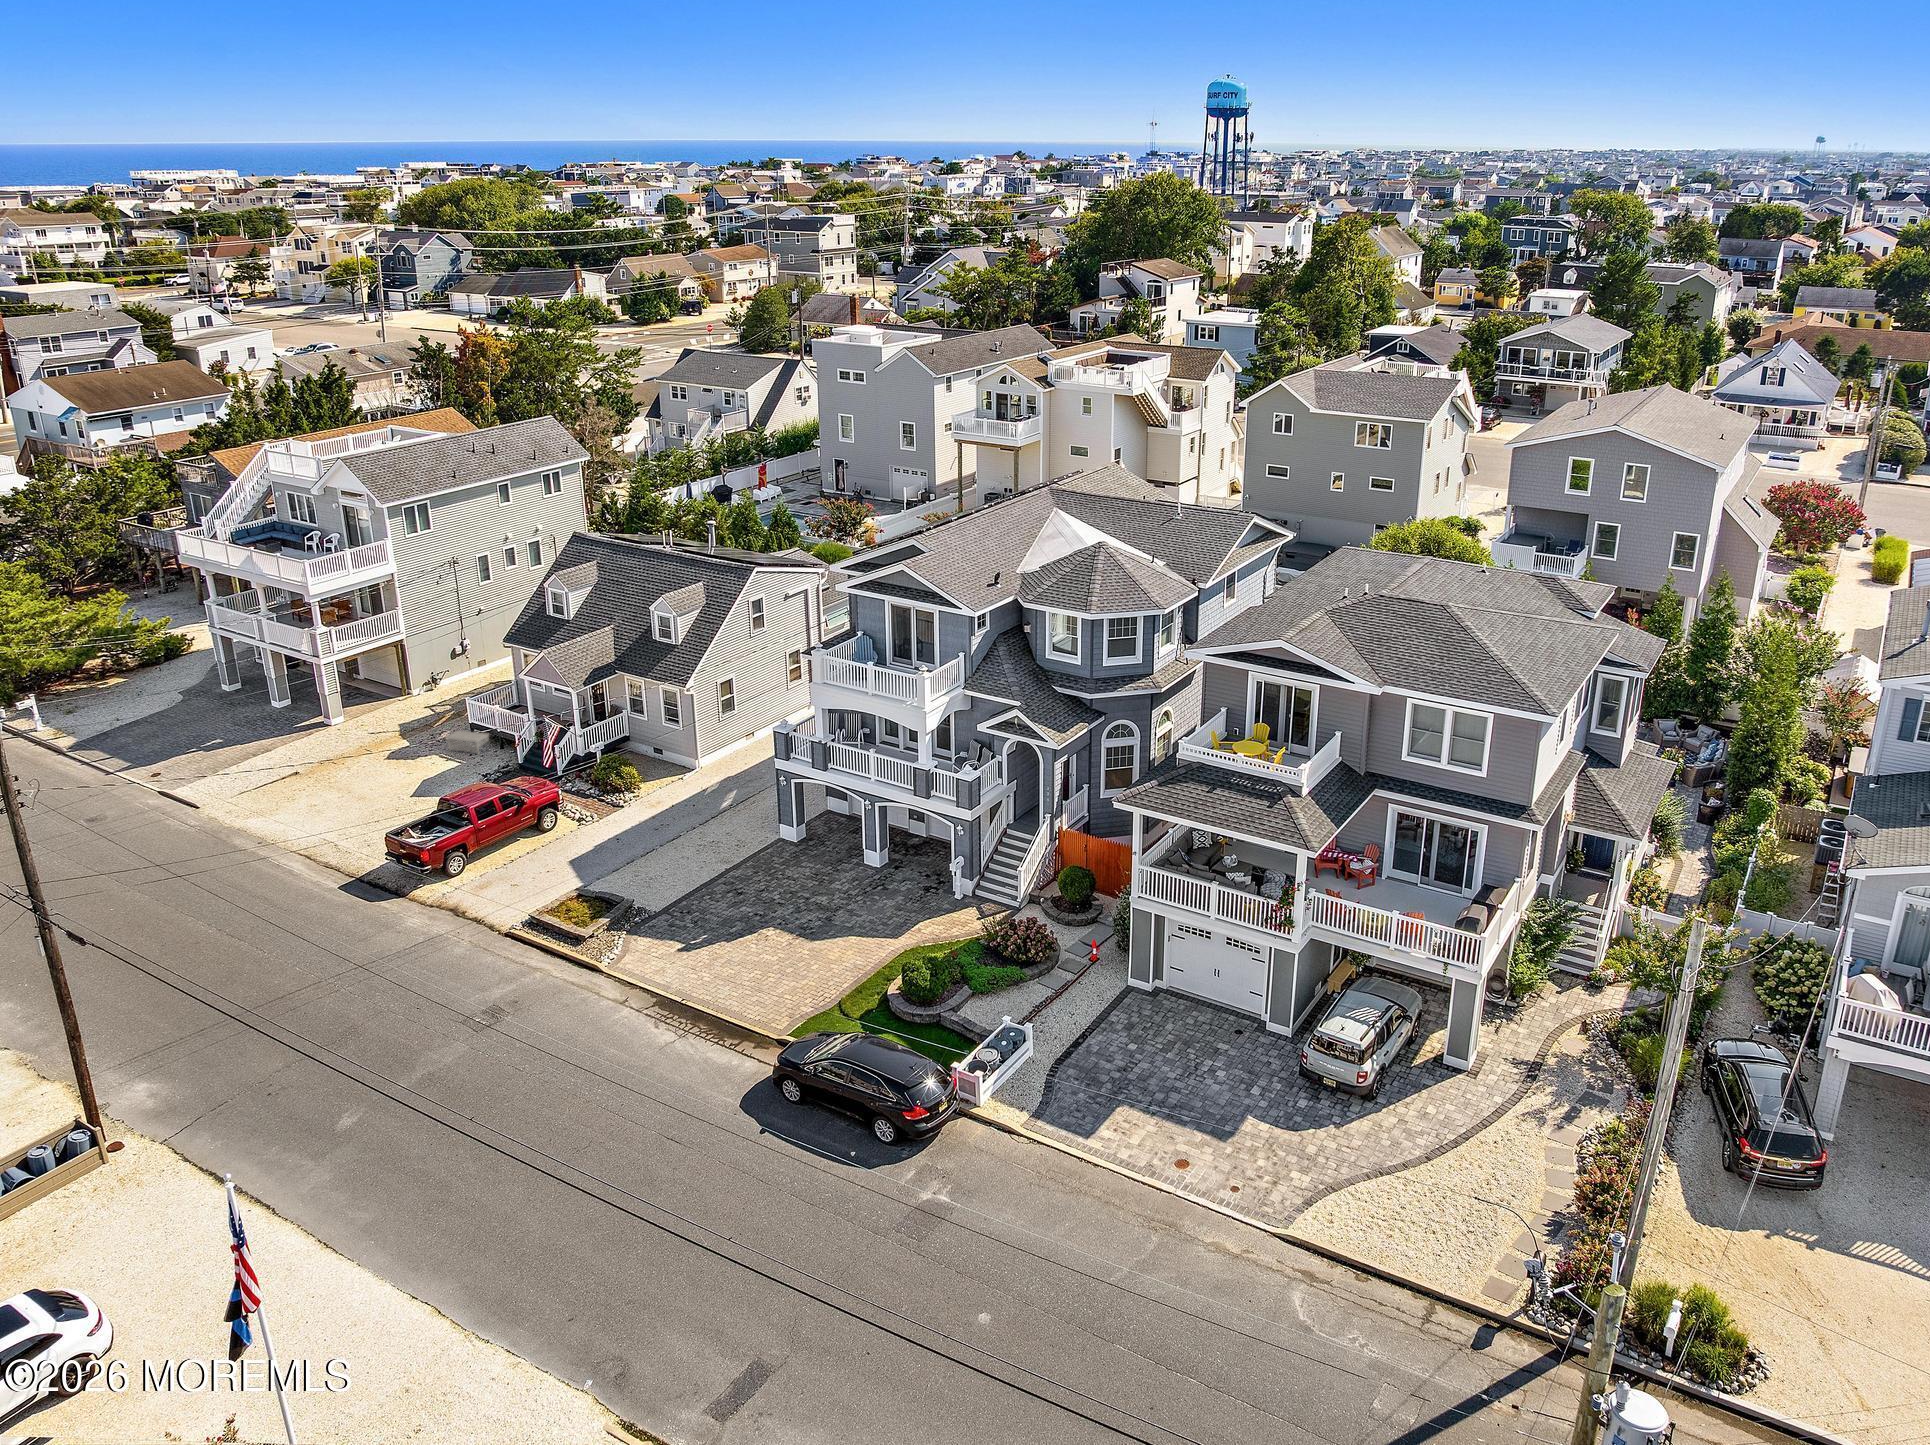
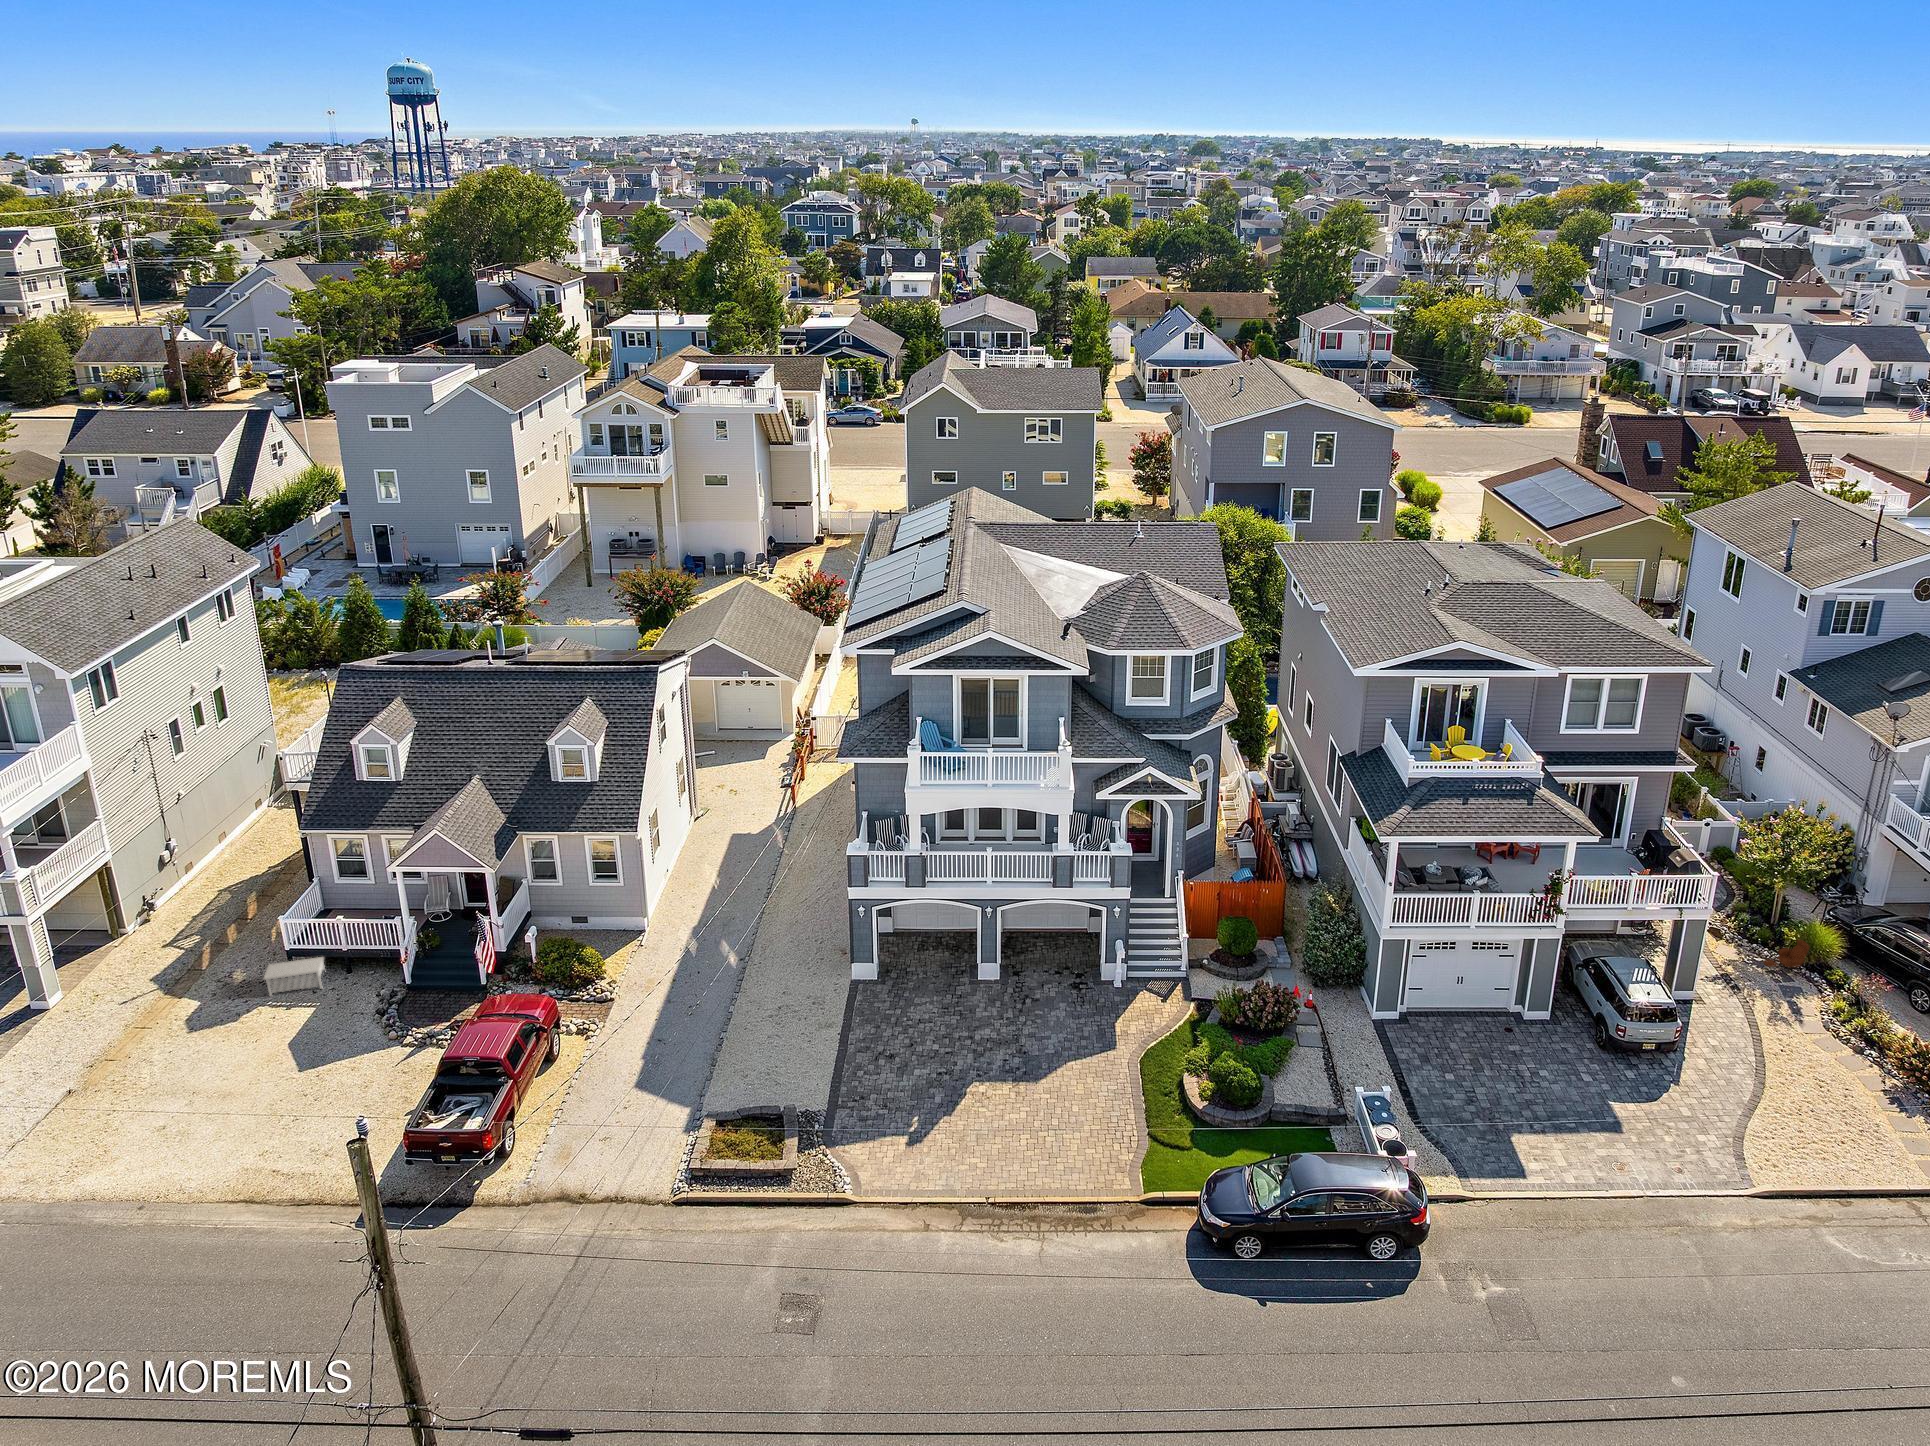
lounge chair: none [1586,1056,1645,1095] -> present [1764,940,1809,973]

